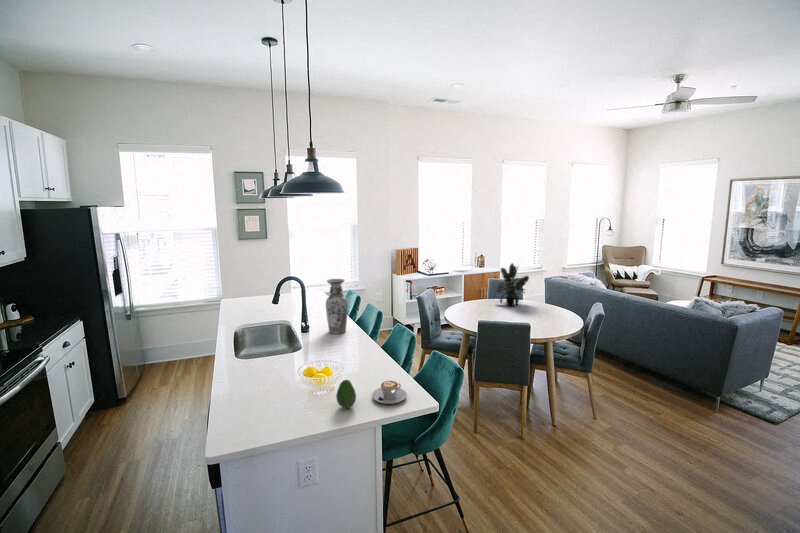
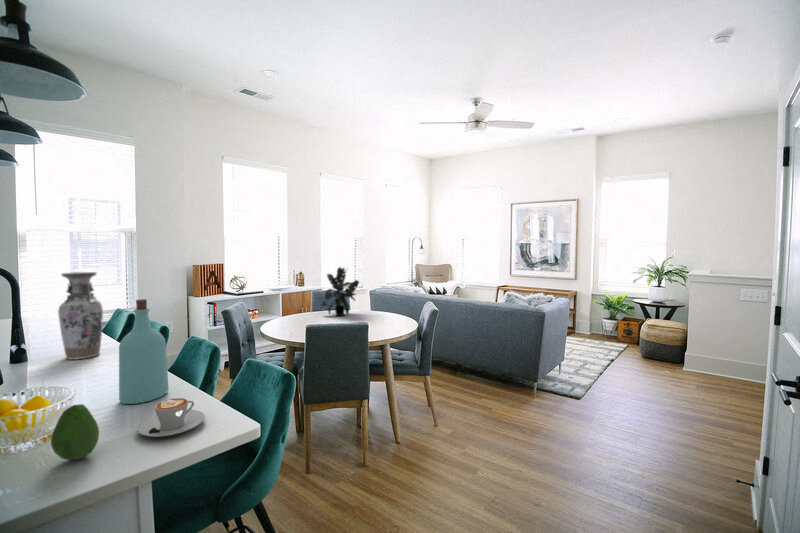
bottle: none [361,313,386,376] -> present [119,299,169,404]

